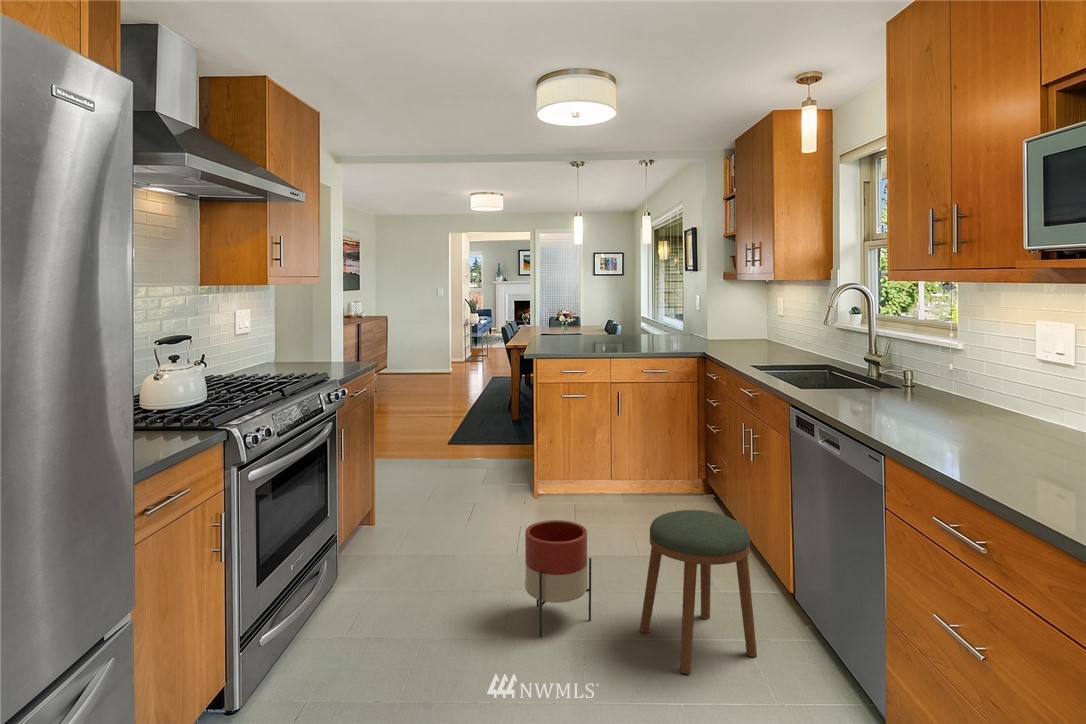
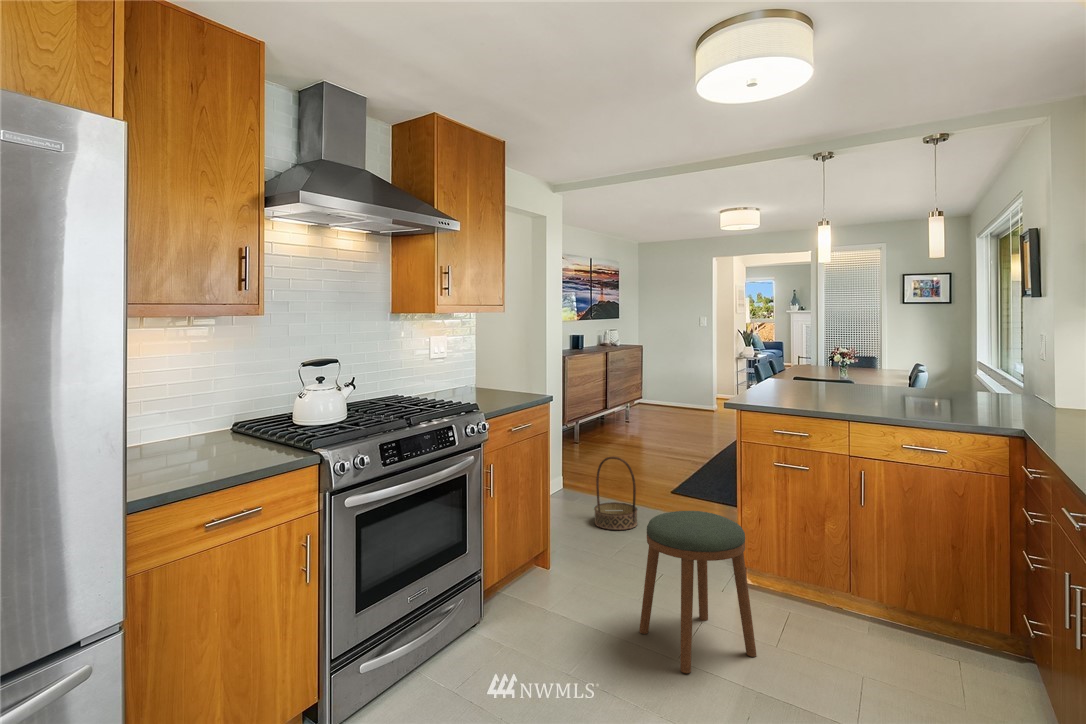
basket: none [594,442,640,519] -> present [594,456,637,530]
planter: present [525,520,591,637] -> none [526,523,591,639]

